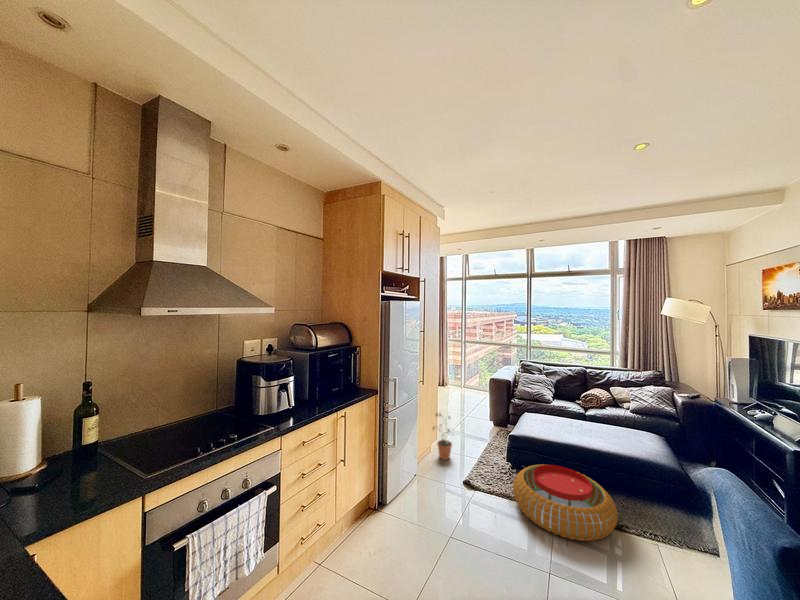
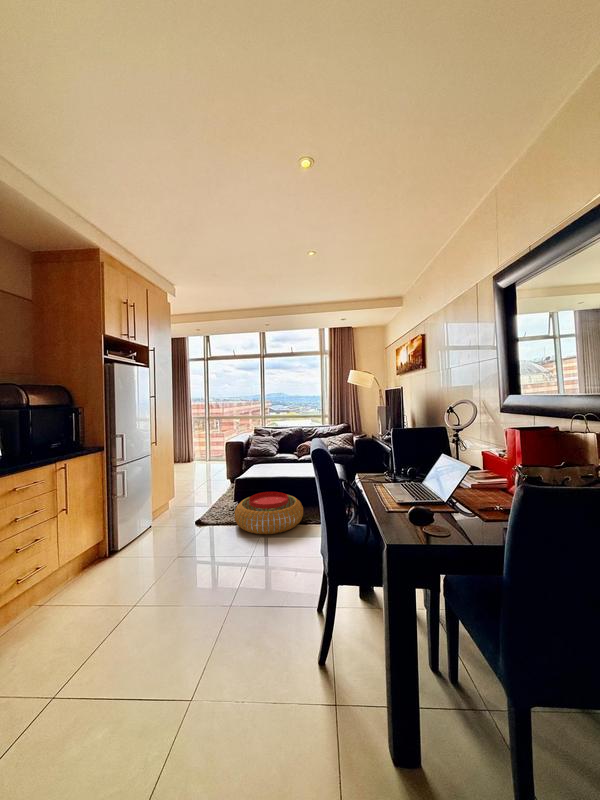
potted plant: present [432,414,452,460] -> none [167,473,190,513]

